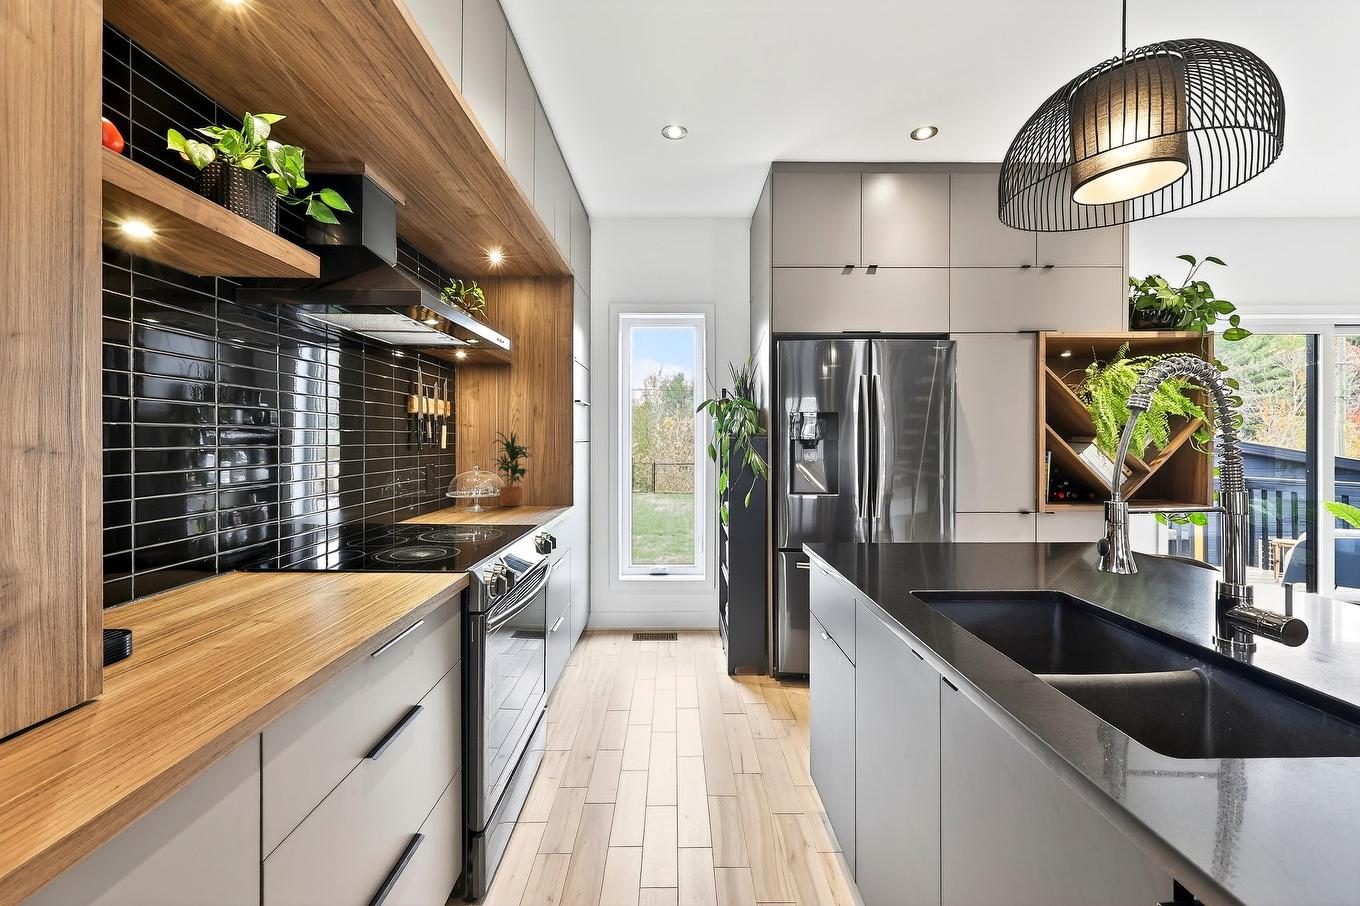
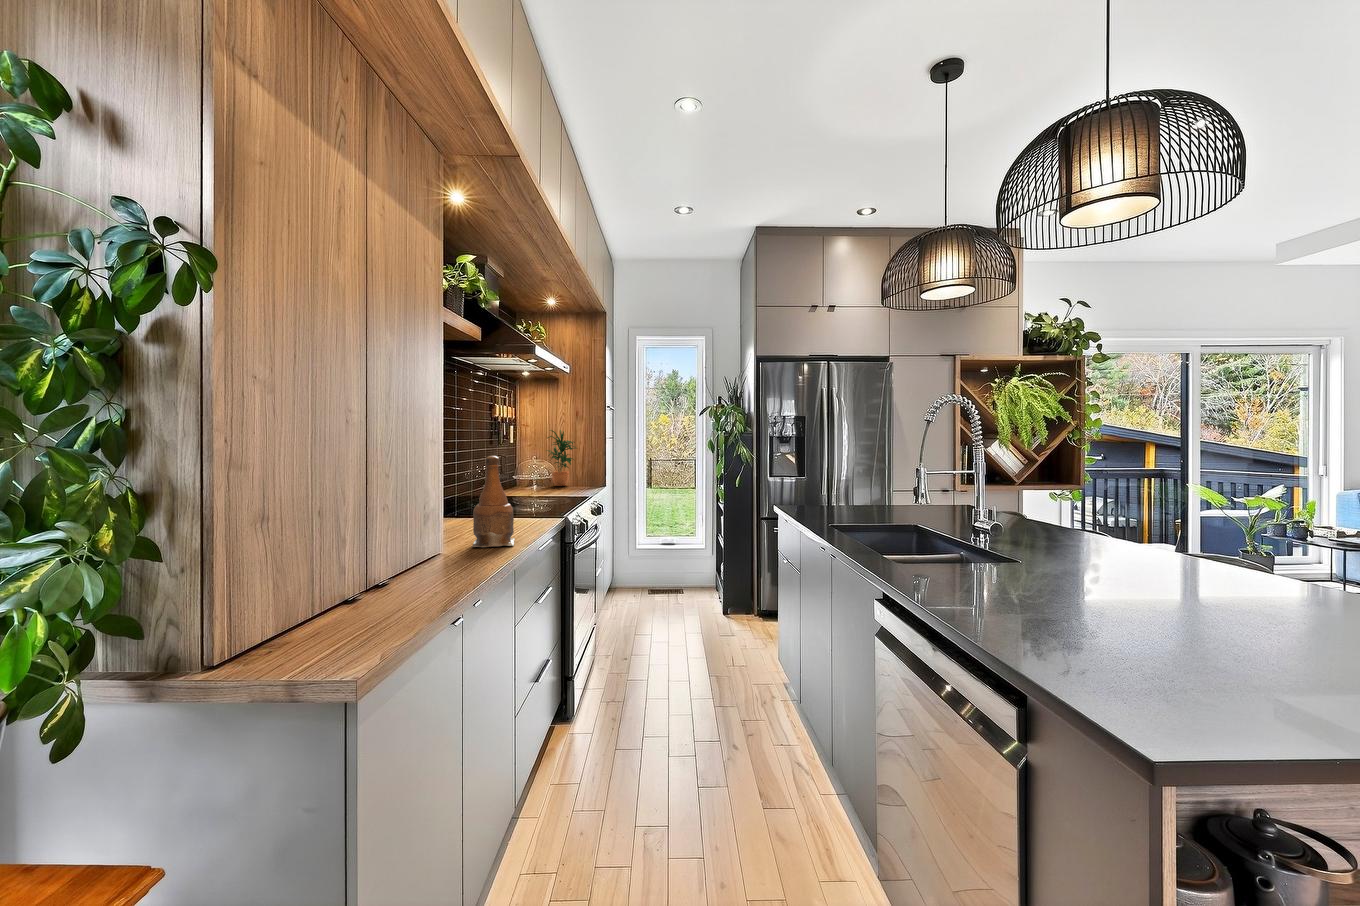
bottle: none [121,491,268,700] -> present [472,456,515,547]

